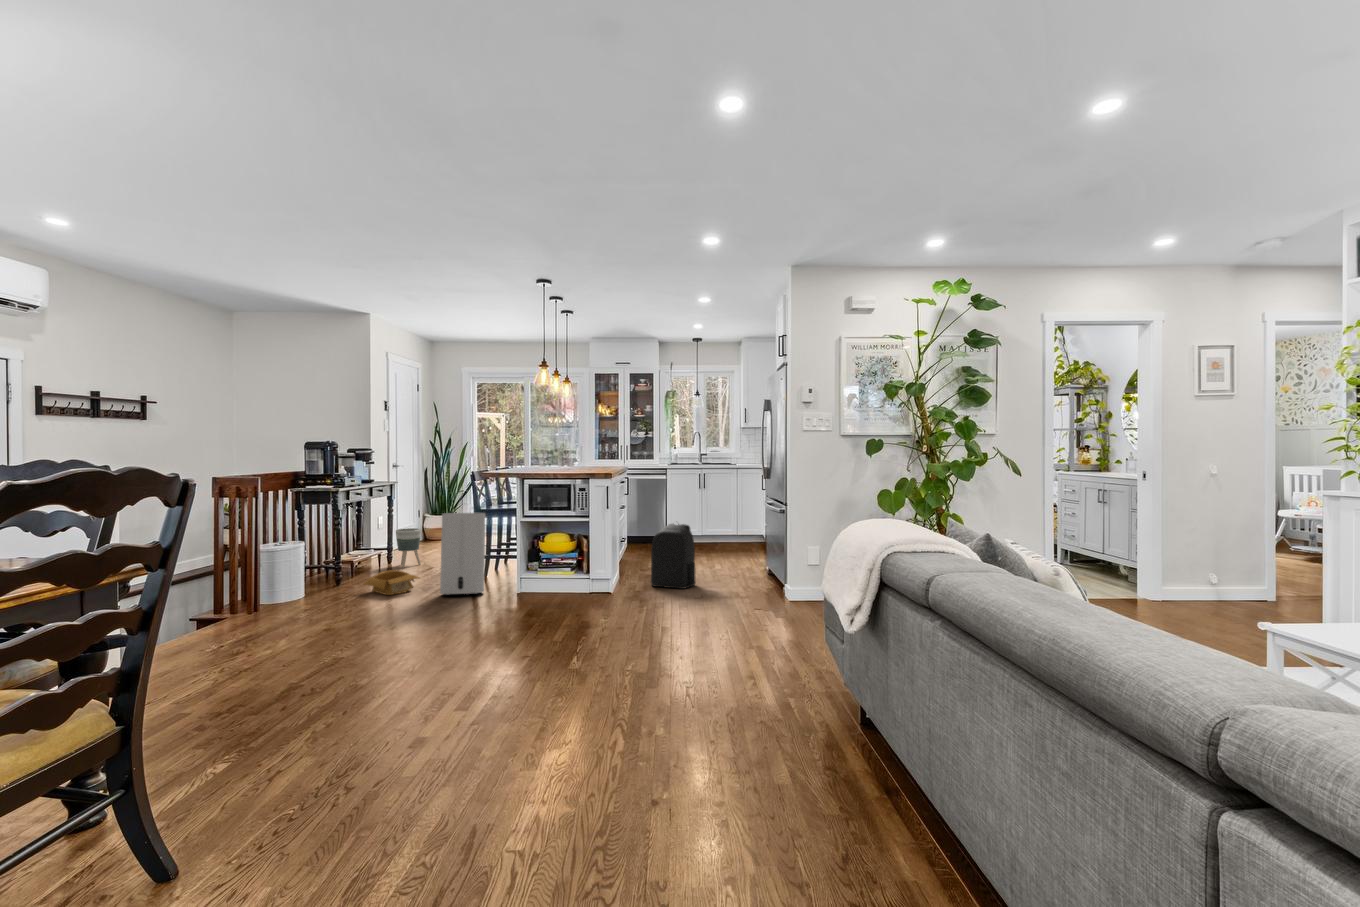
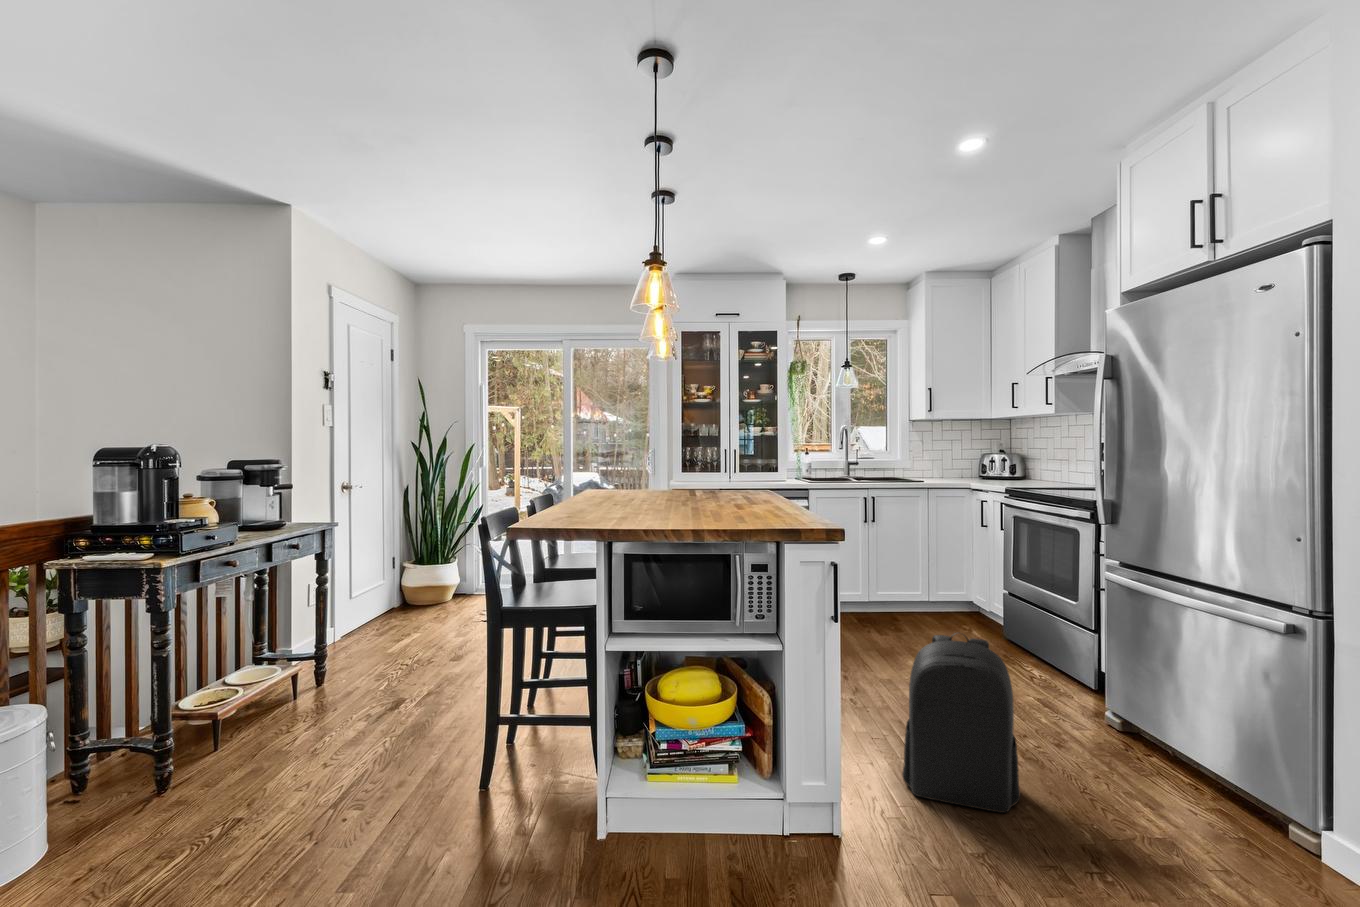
air purifier: present [440,513,485,595] -> none [393,626,511,862]
planter: present [396,528,421,568] -> none [326,616,378,702]
cardboard box: present [364,570,419,595] -> none [195,757,350,852]

